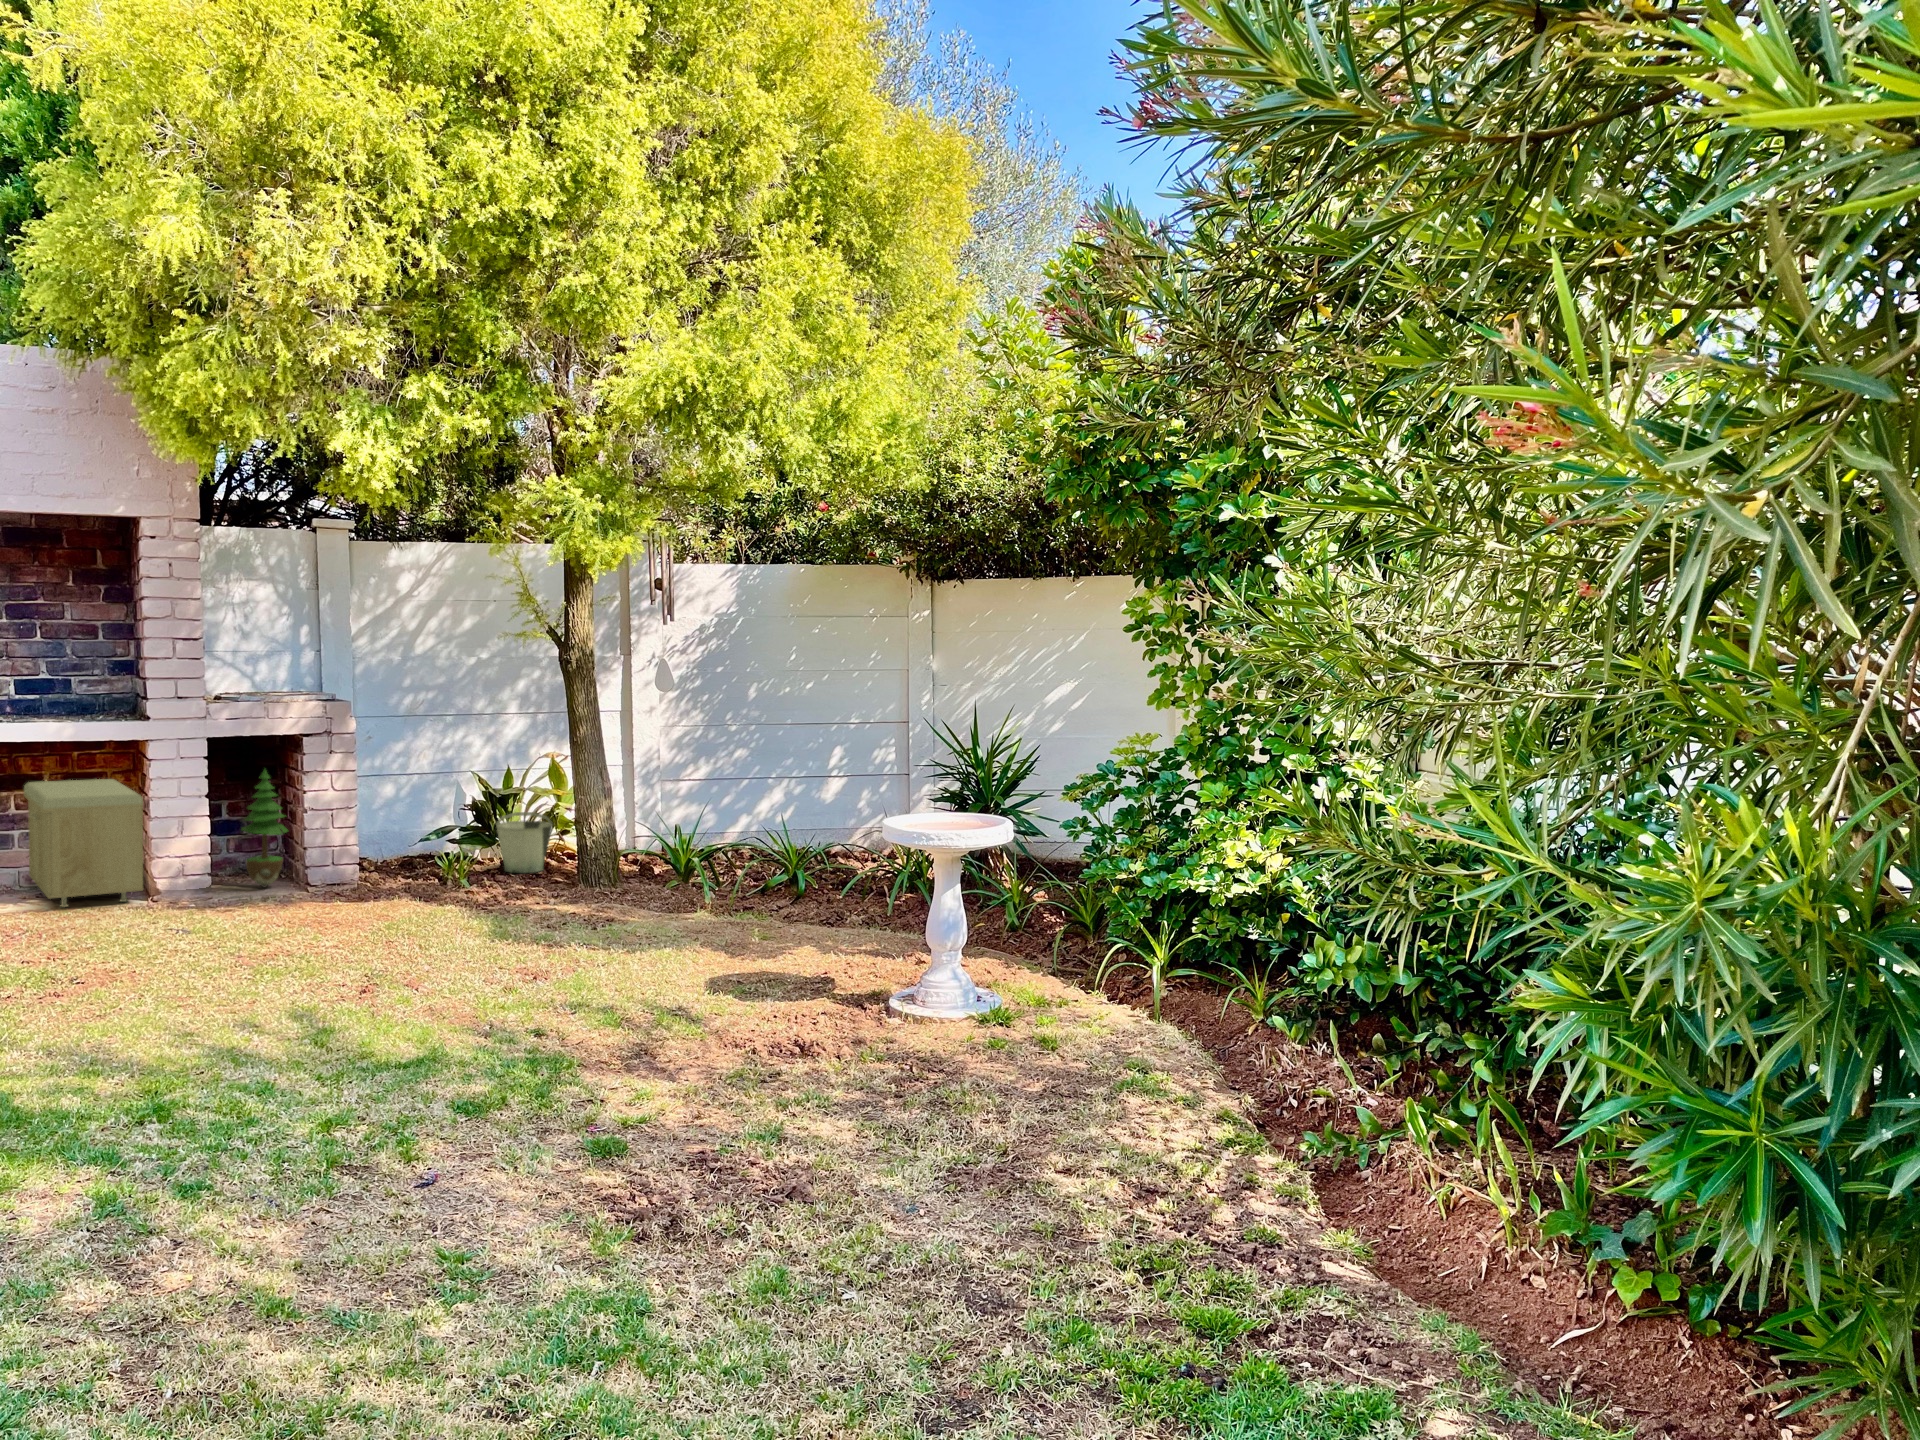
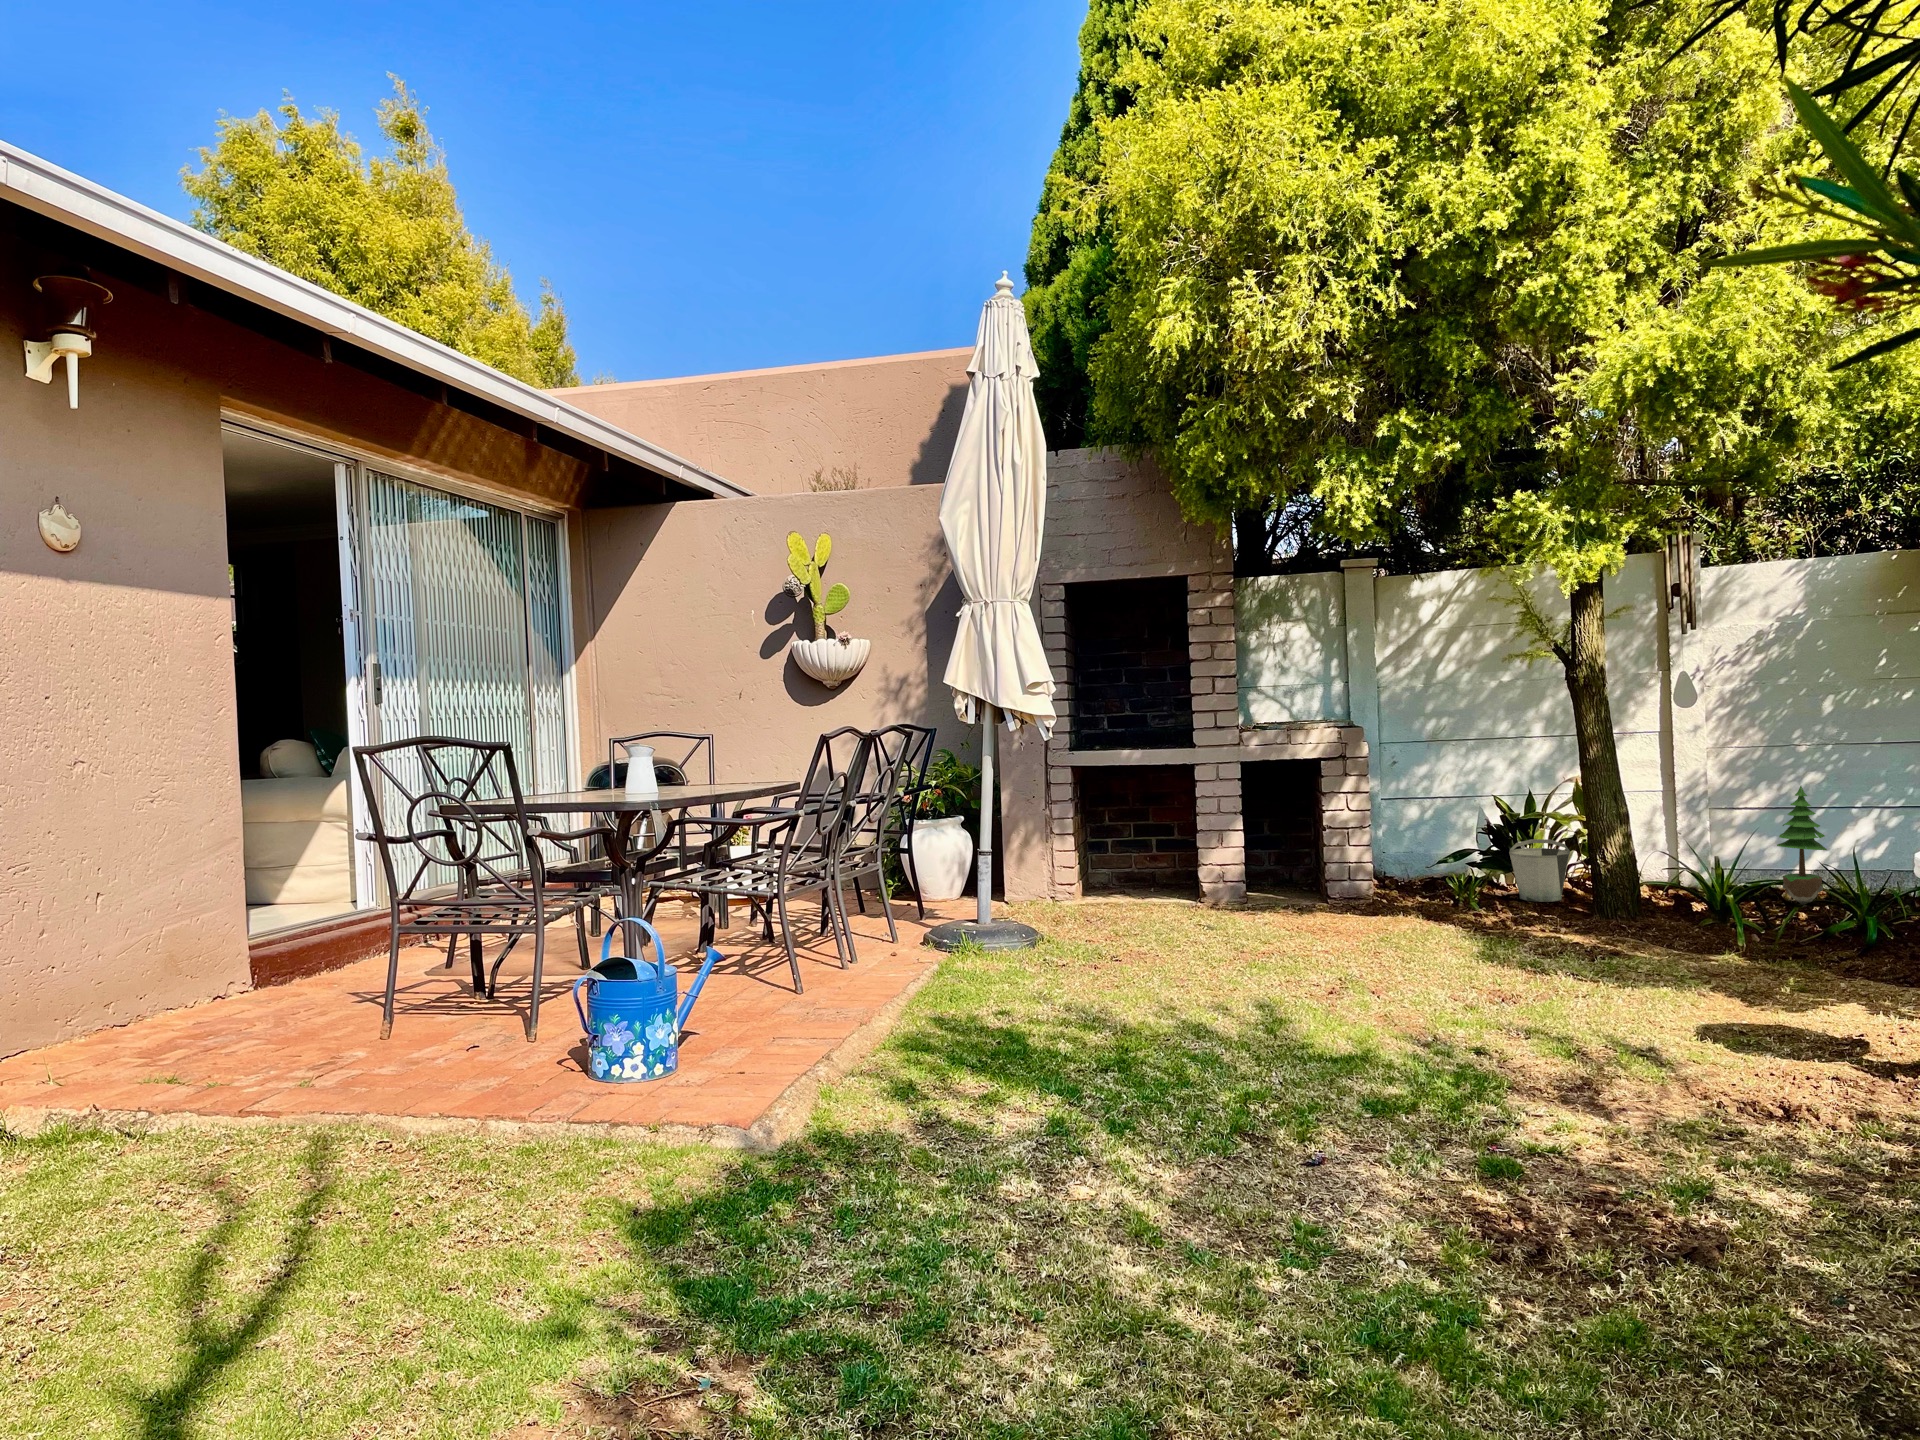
potted tree: present [242,769,288,887] -> present [1777,786,1827,905]
storage bench: present [24,779,143,907] -> none [1119,802,1197,905]

